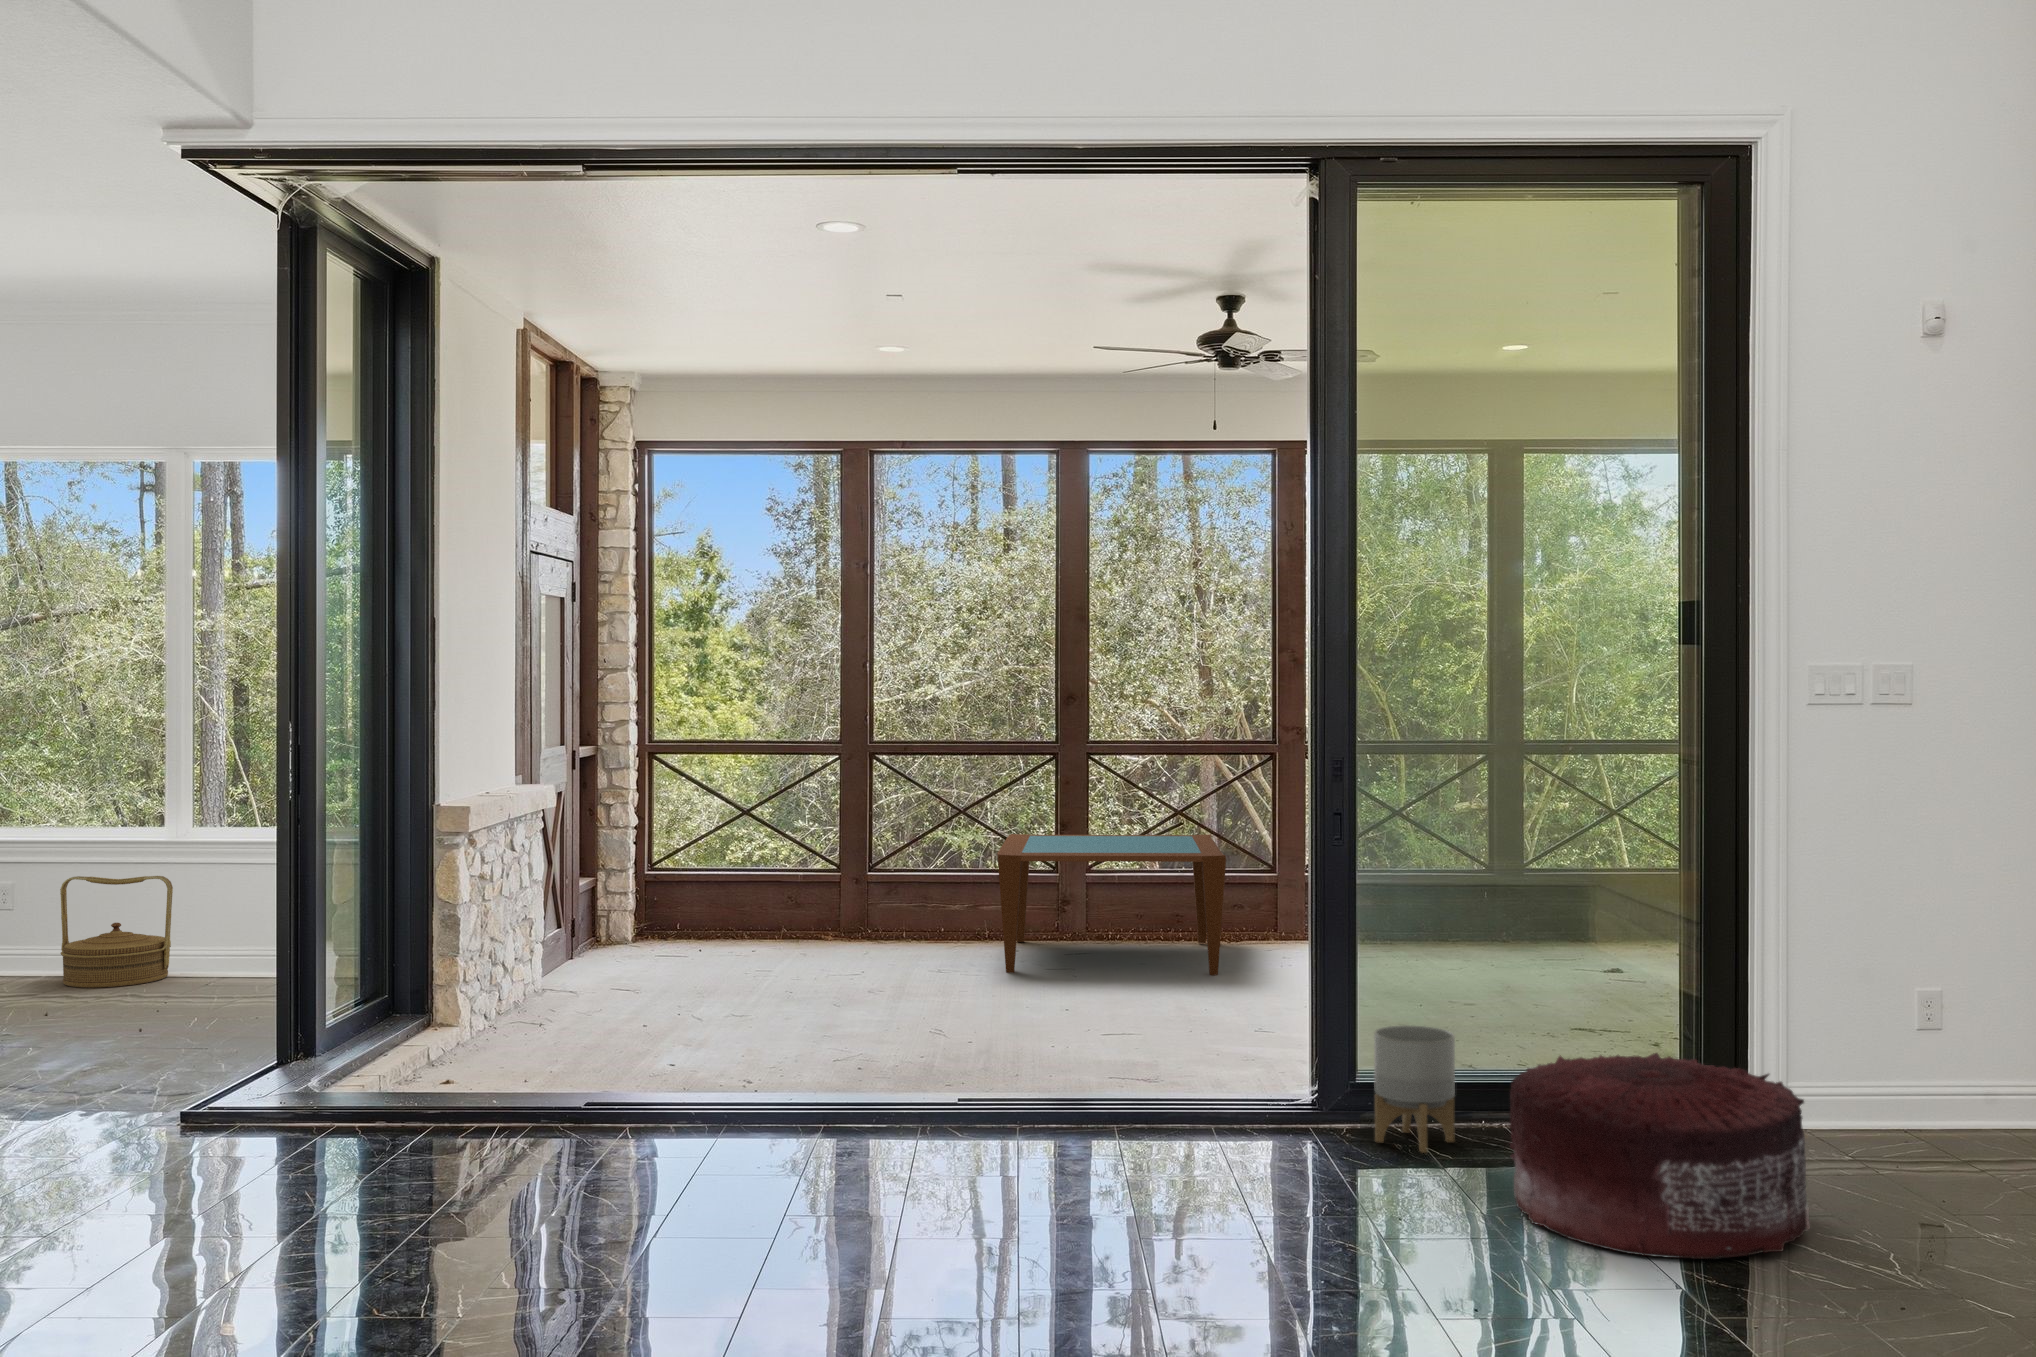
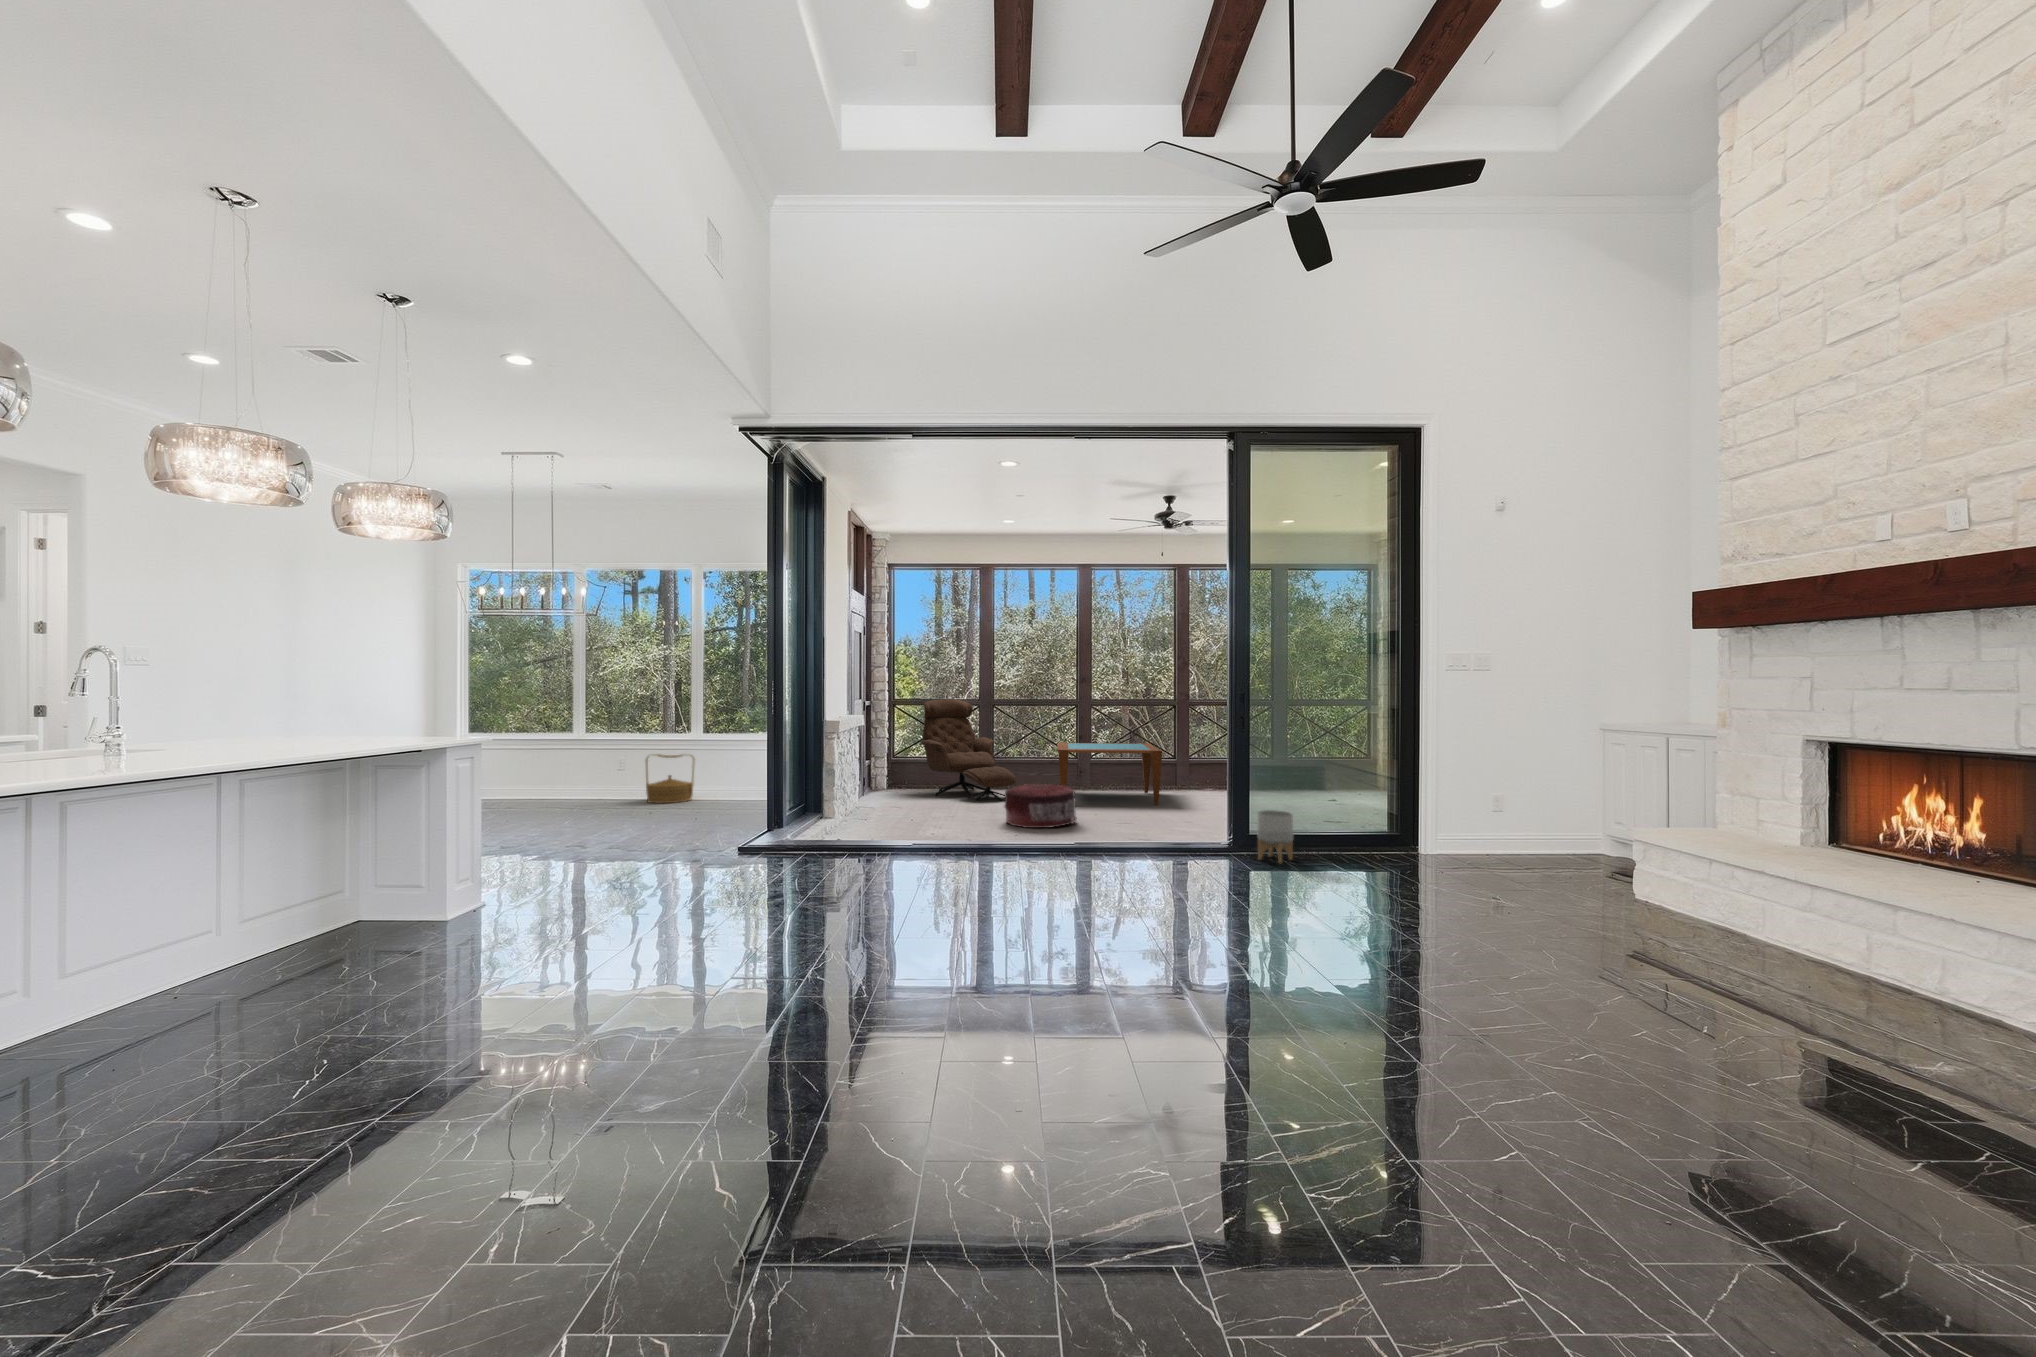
lounge chair: none [706,741,910,968] -> present [921,699,1016,801]
pouf: present [1510,1053,1810,1259] -> present [1005,784,1077,828]

